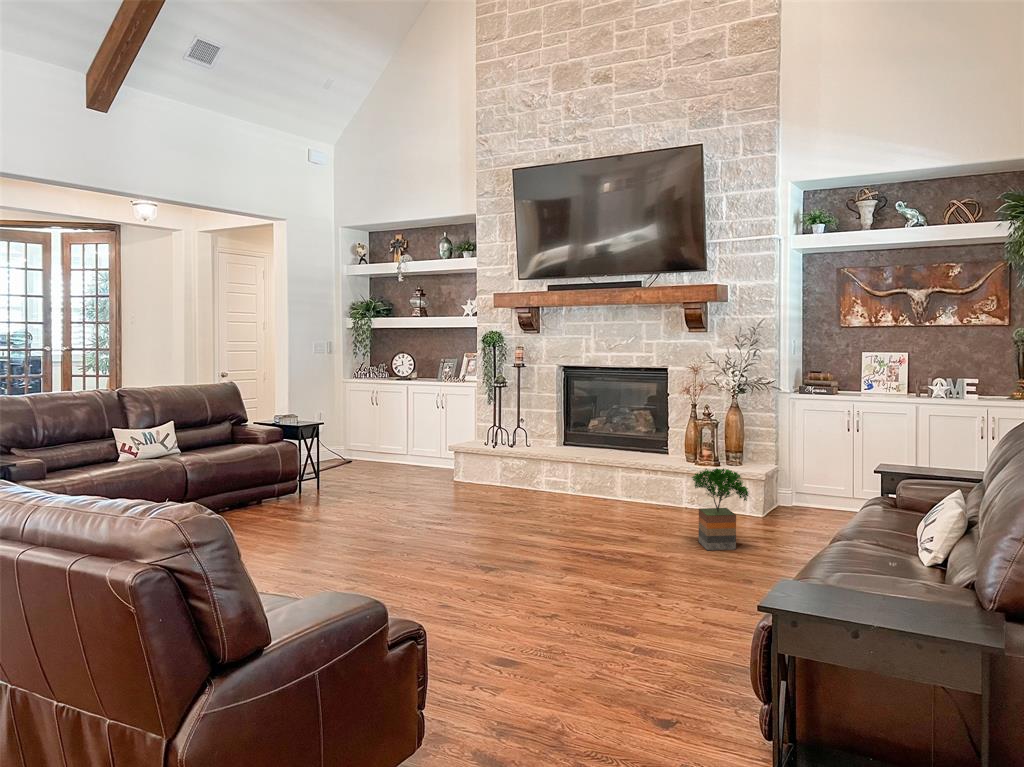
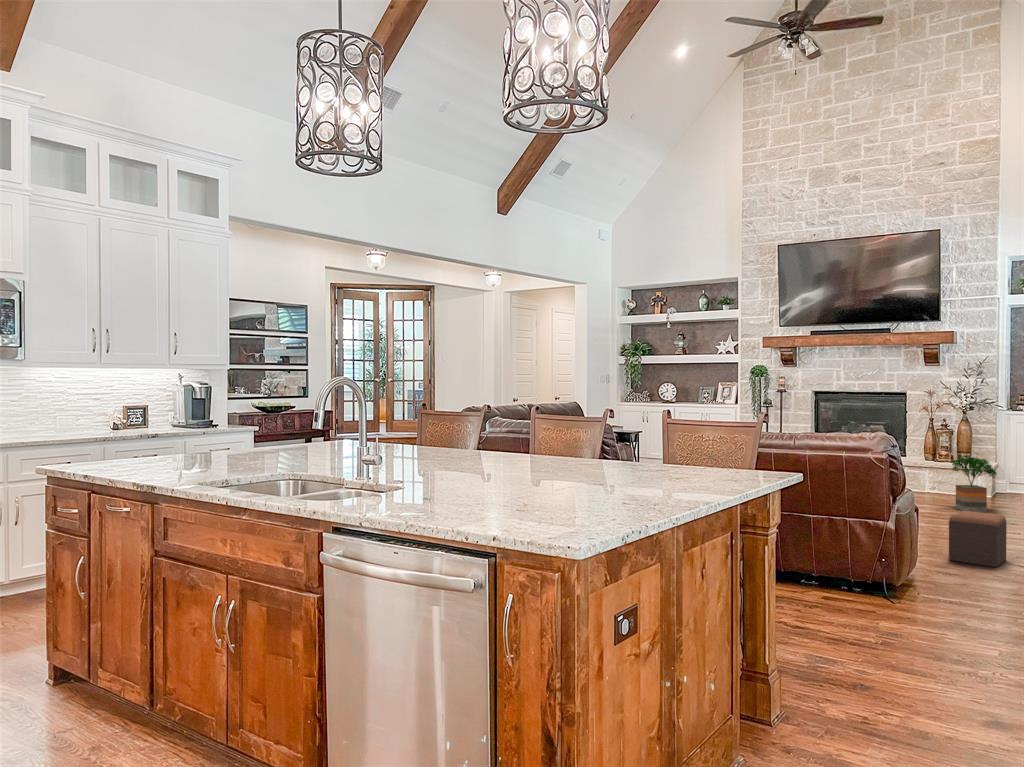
footstool: none [591,609,694,736] -> present [949,511,1006,567]

